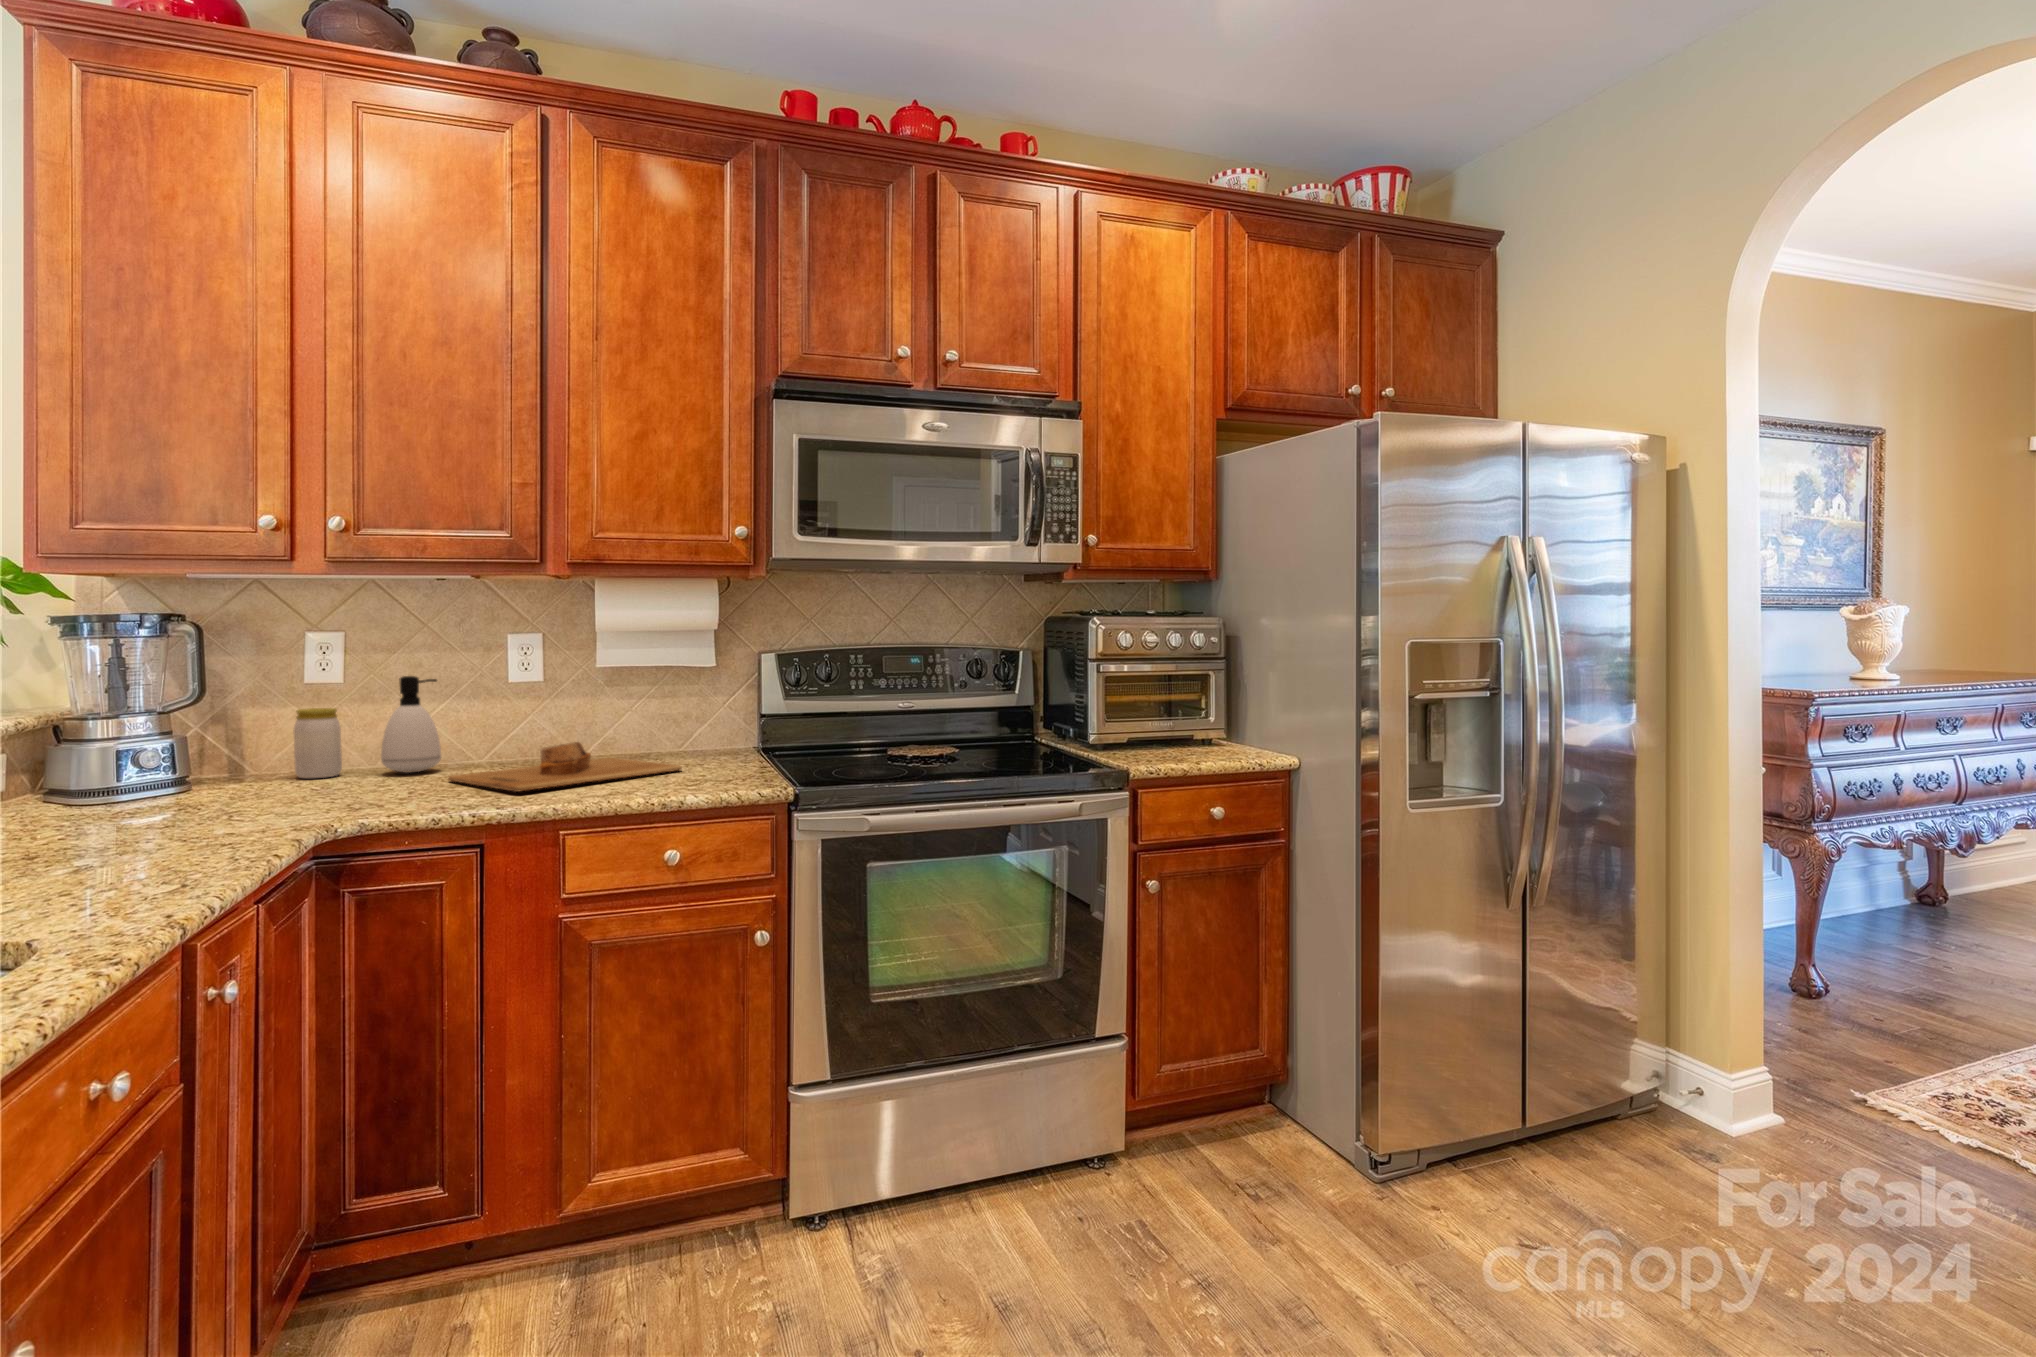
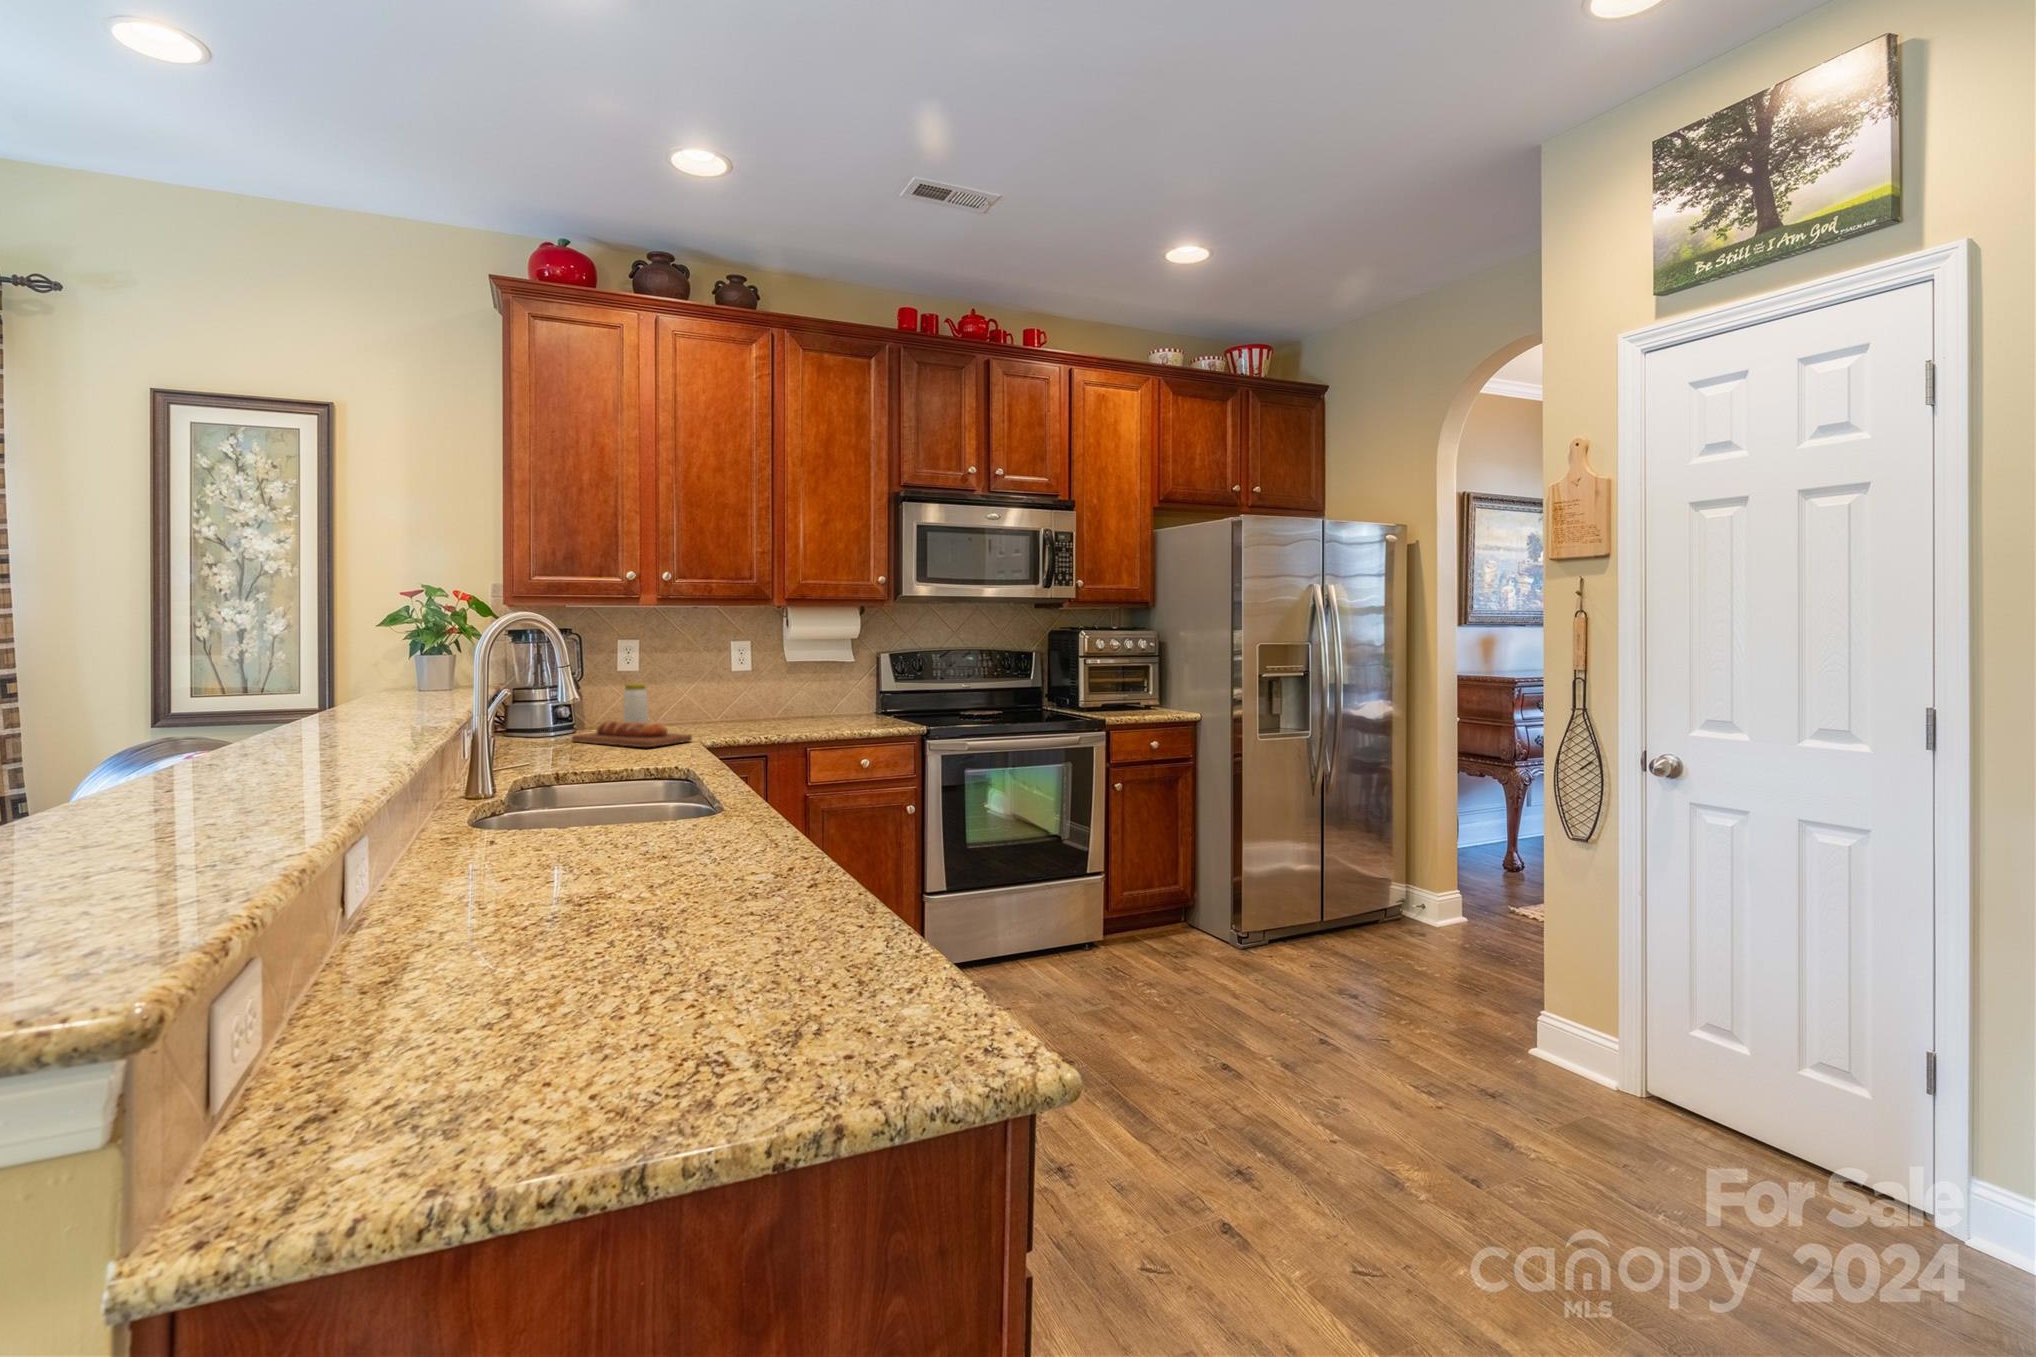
soap dispenser: present [381,676,441,773] -> none [670,665,702,722]
cutting board: present [448,742,682,792] -> none [720,703,847,730]
bread loaf: none [90,782,308,840] -> present [572,721,692,747]

